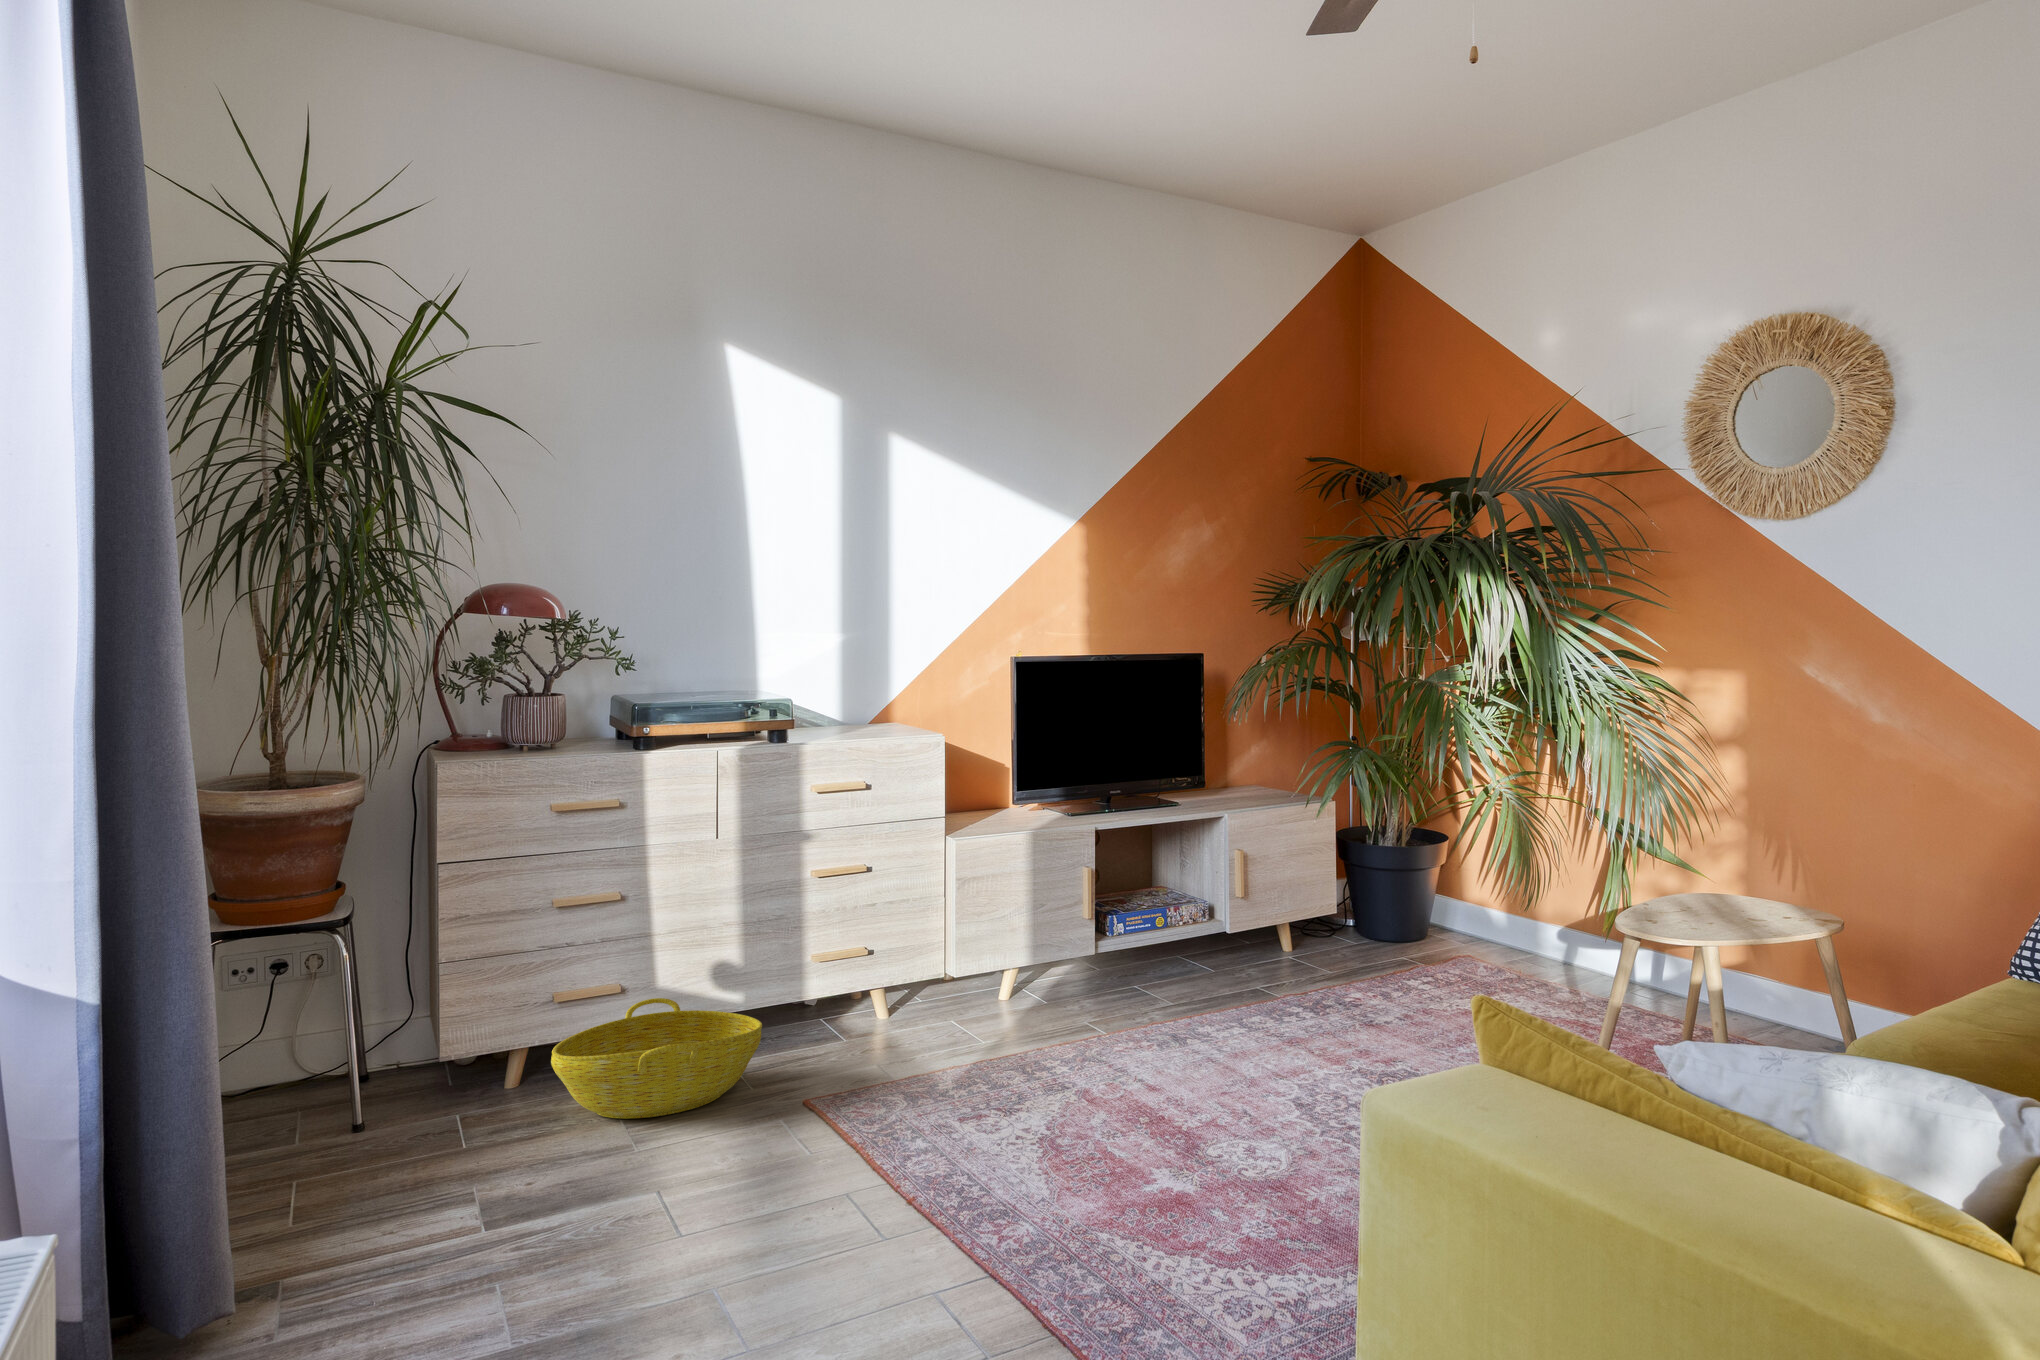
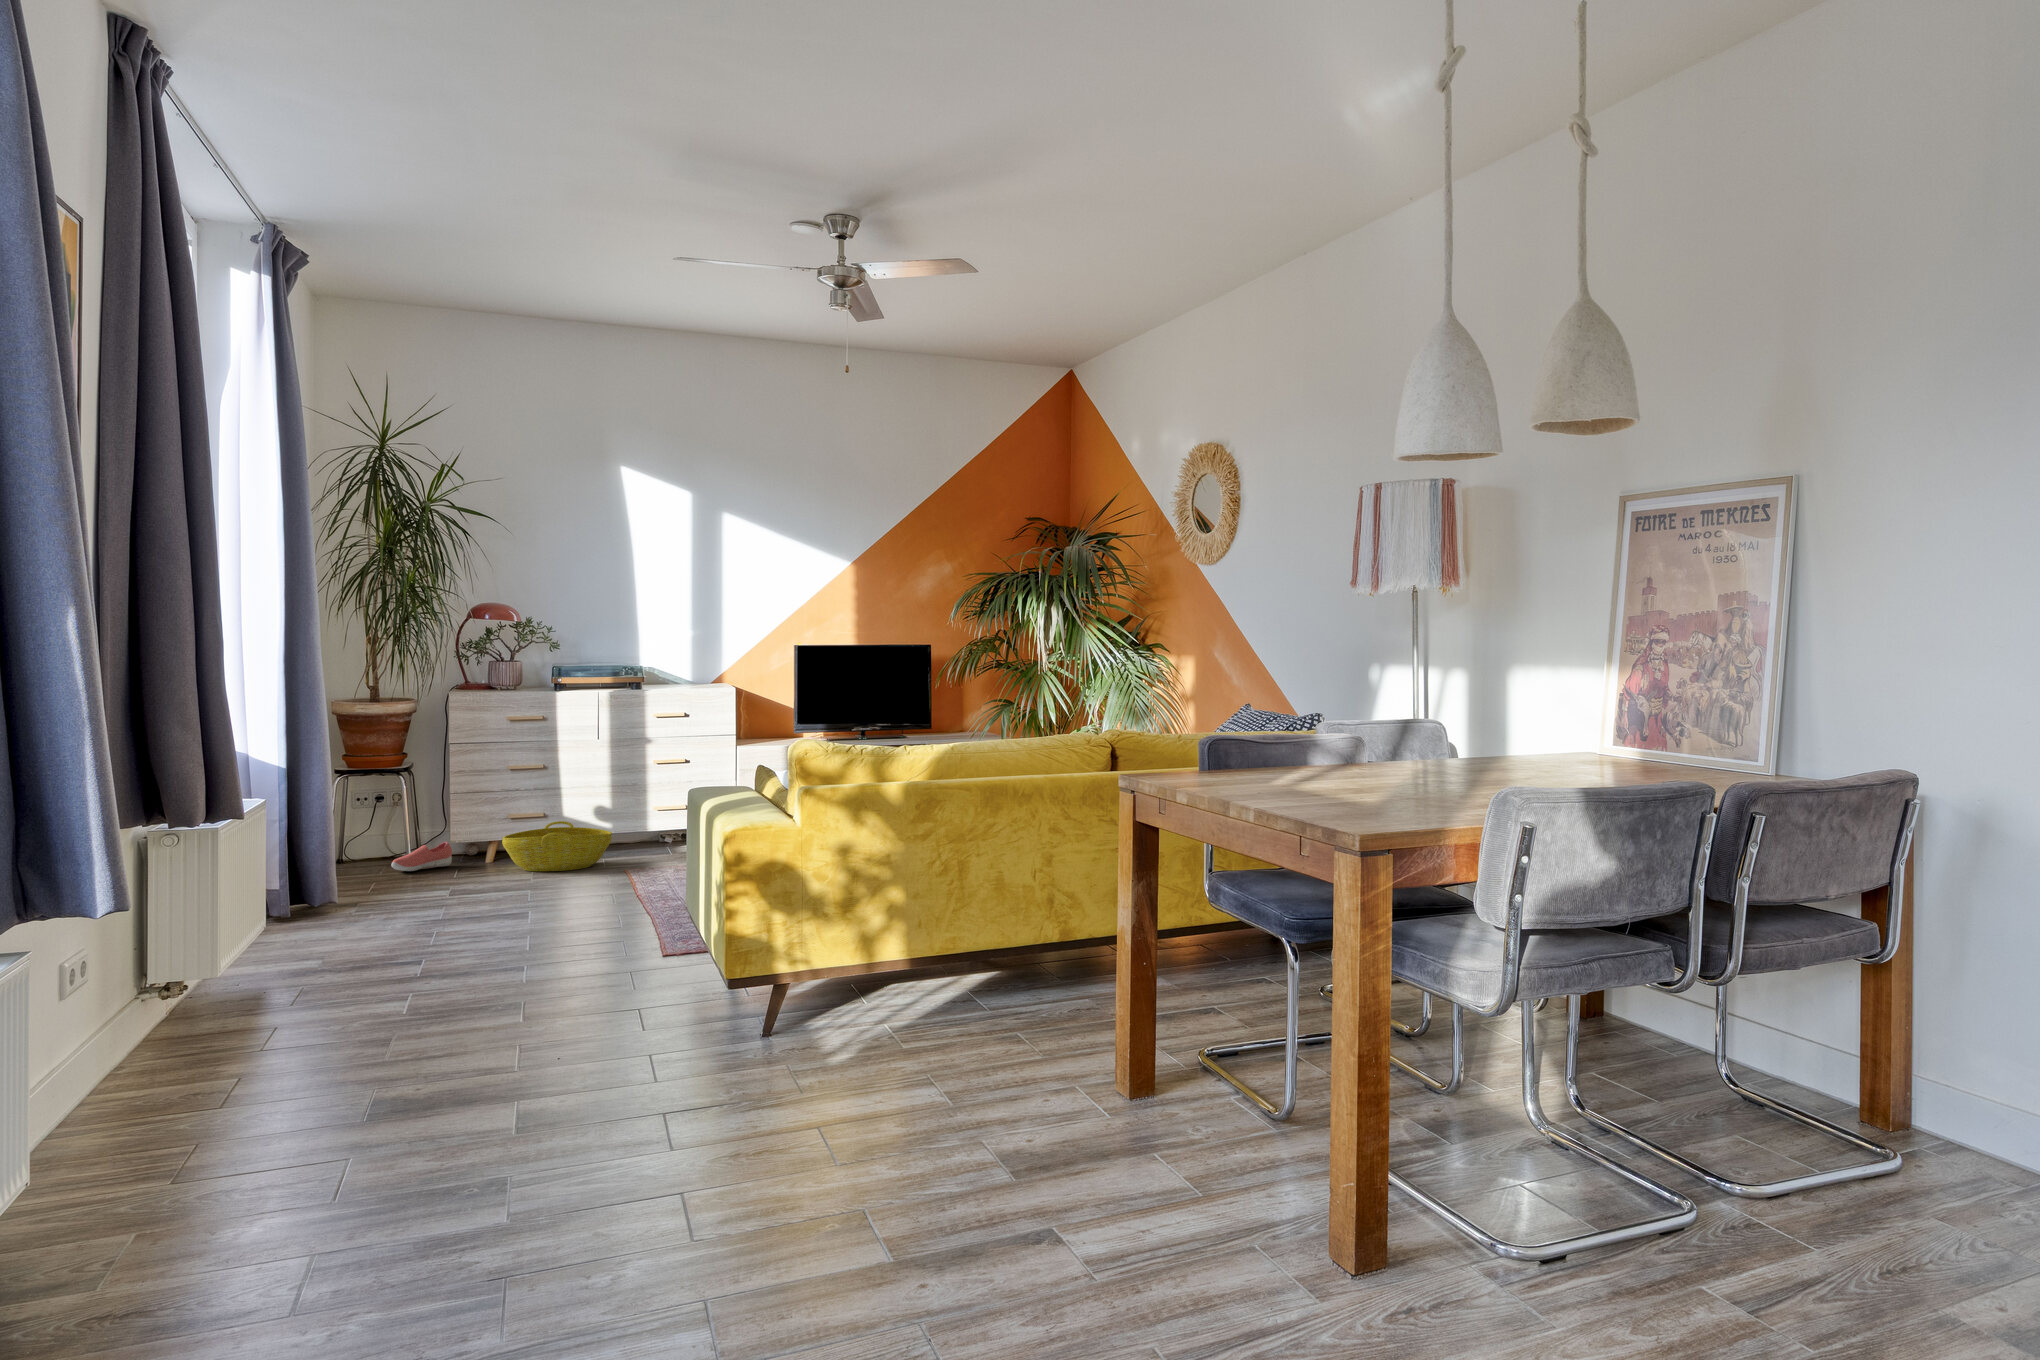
shoe: none [315,1058,441,1137] -> present [391,842,452,871]

